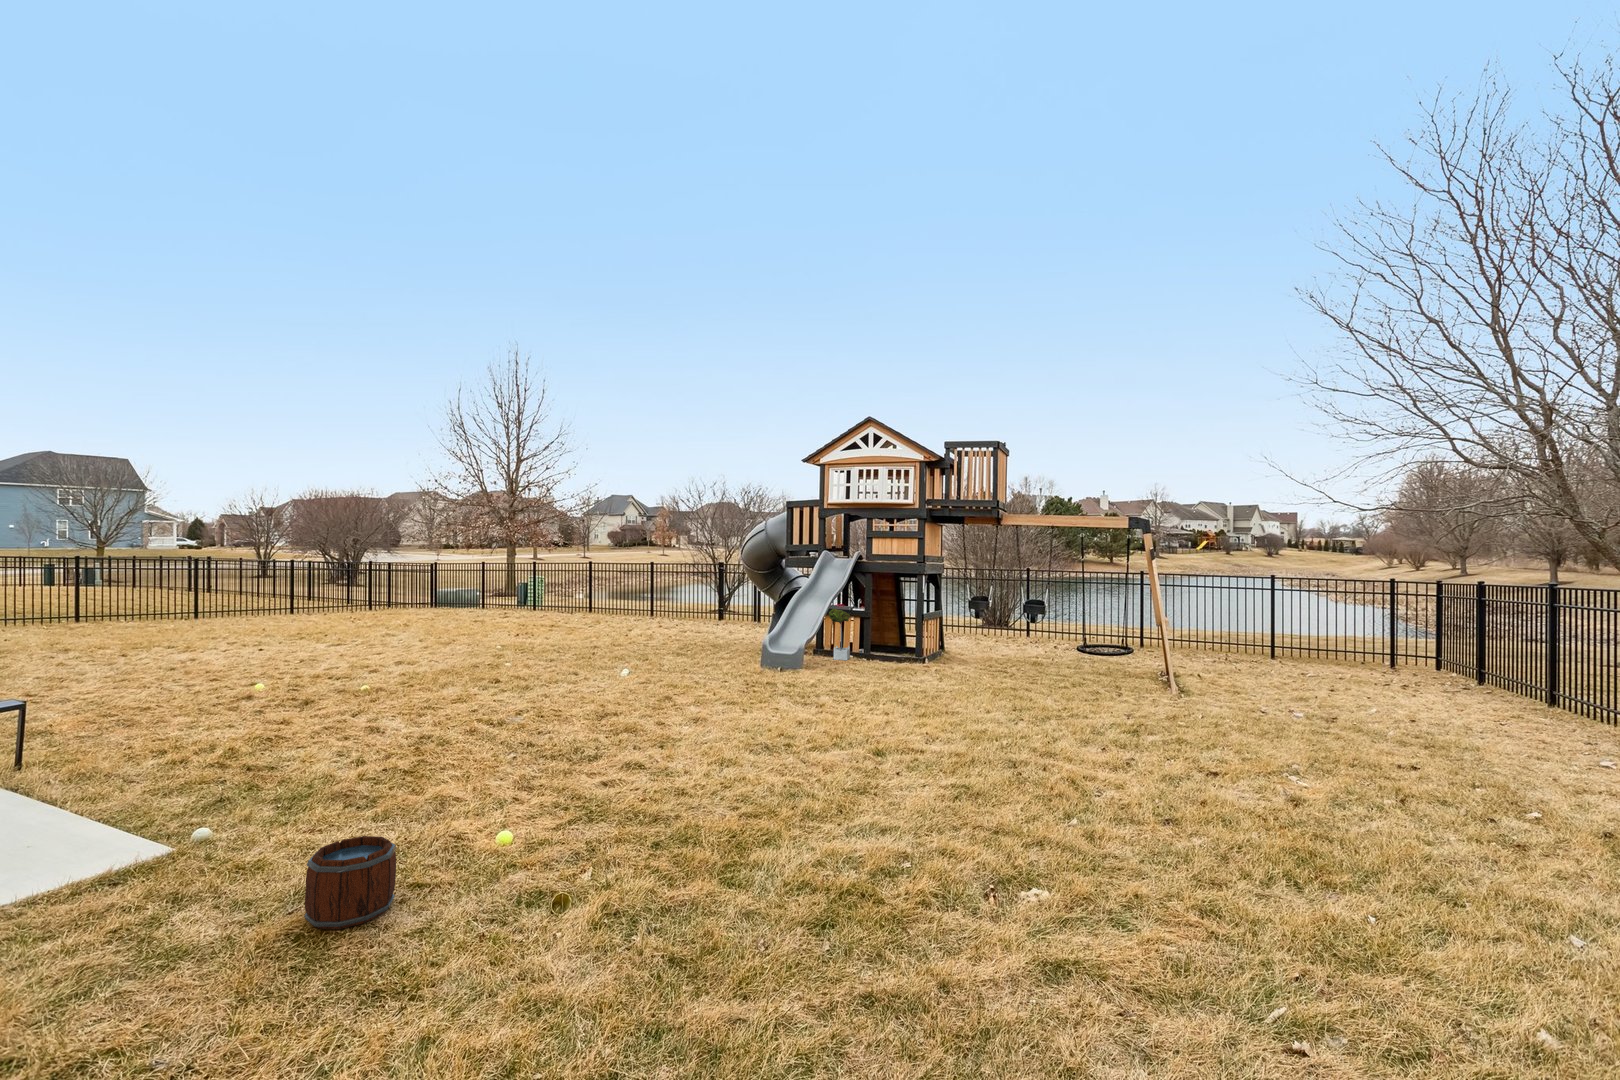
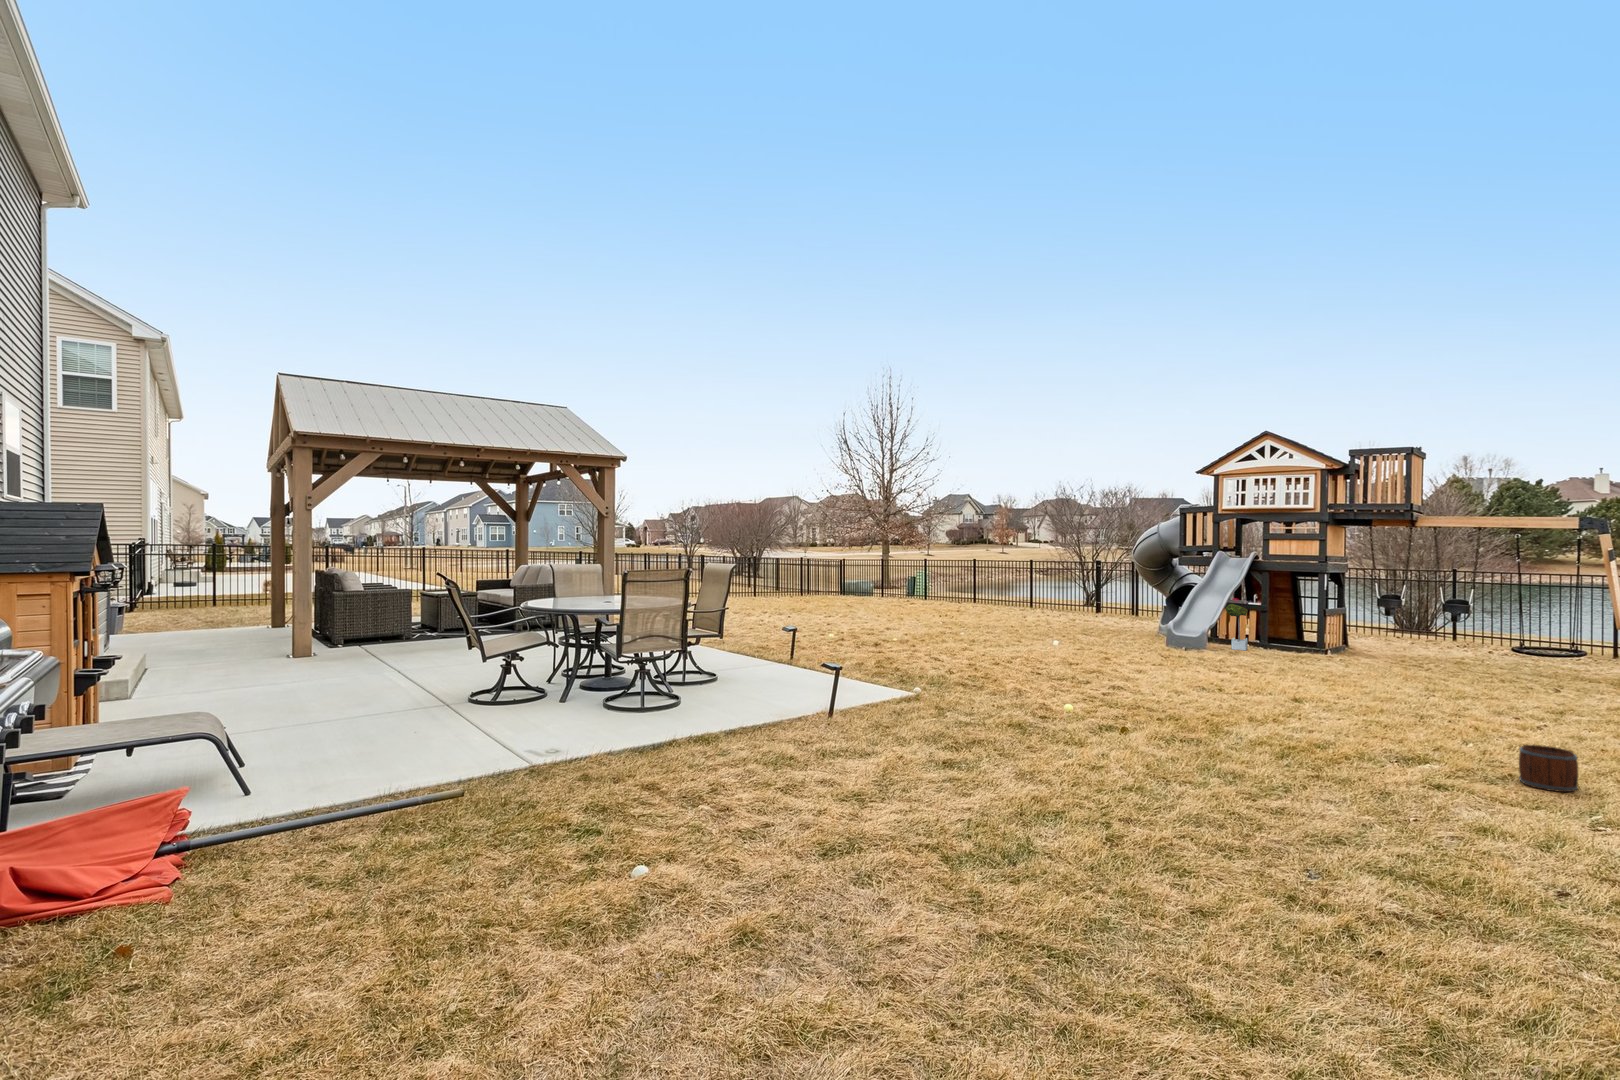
bucket: present [304,836,397,929] -> present [1519,745,1578,792]

